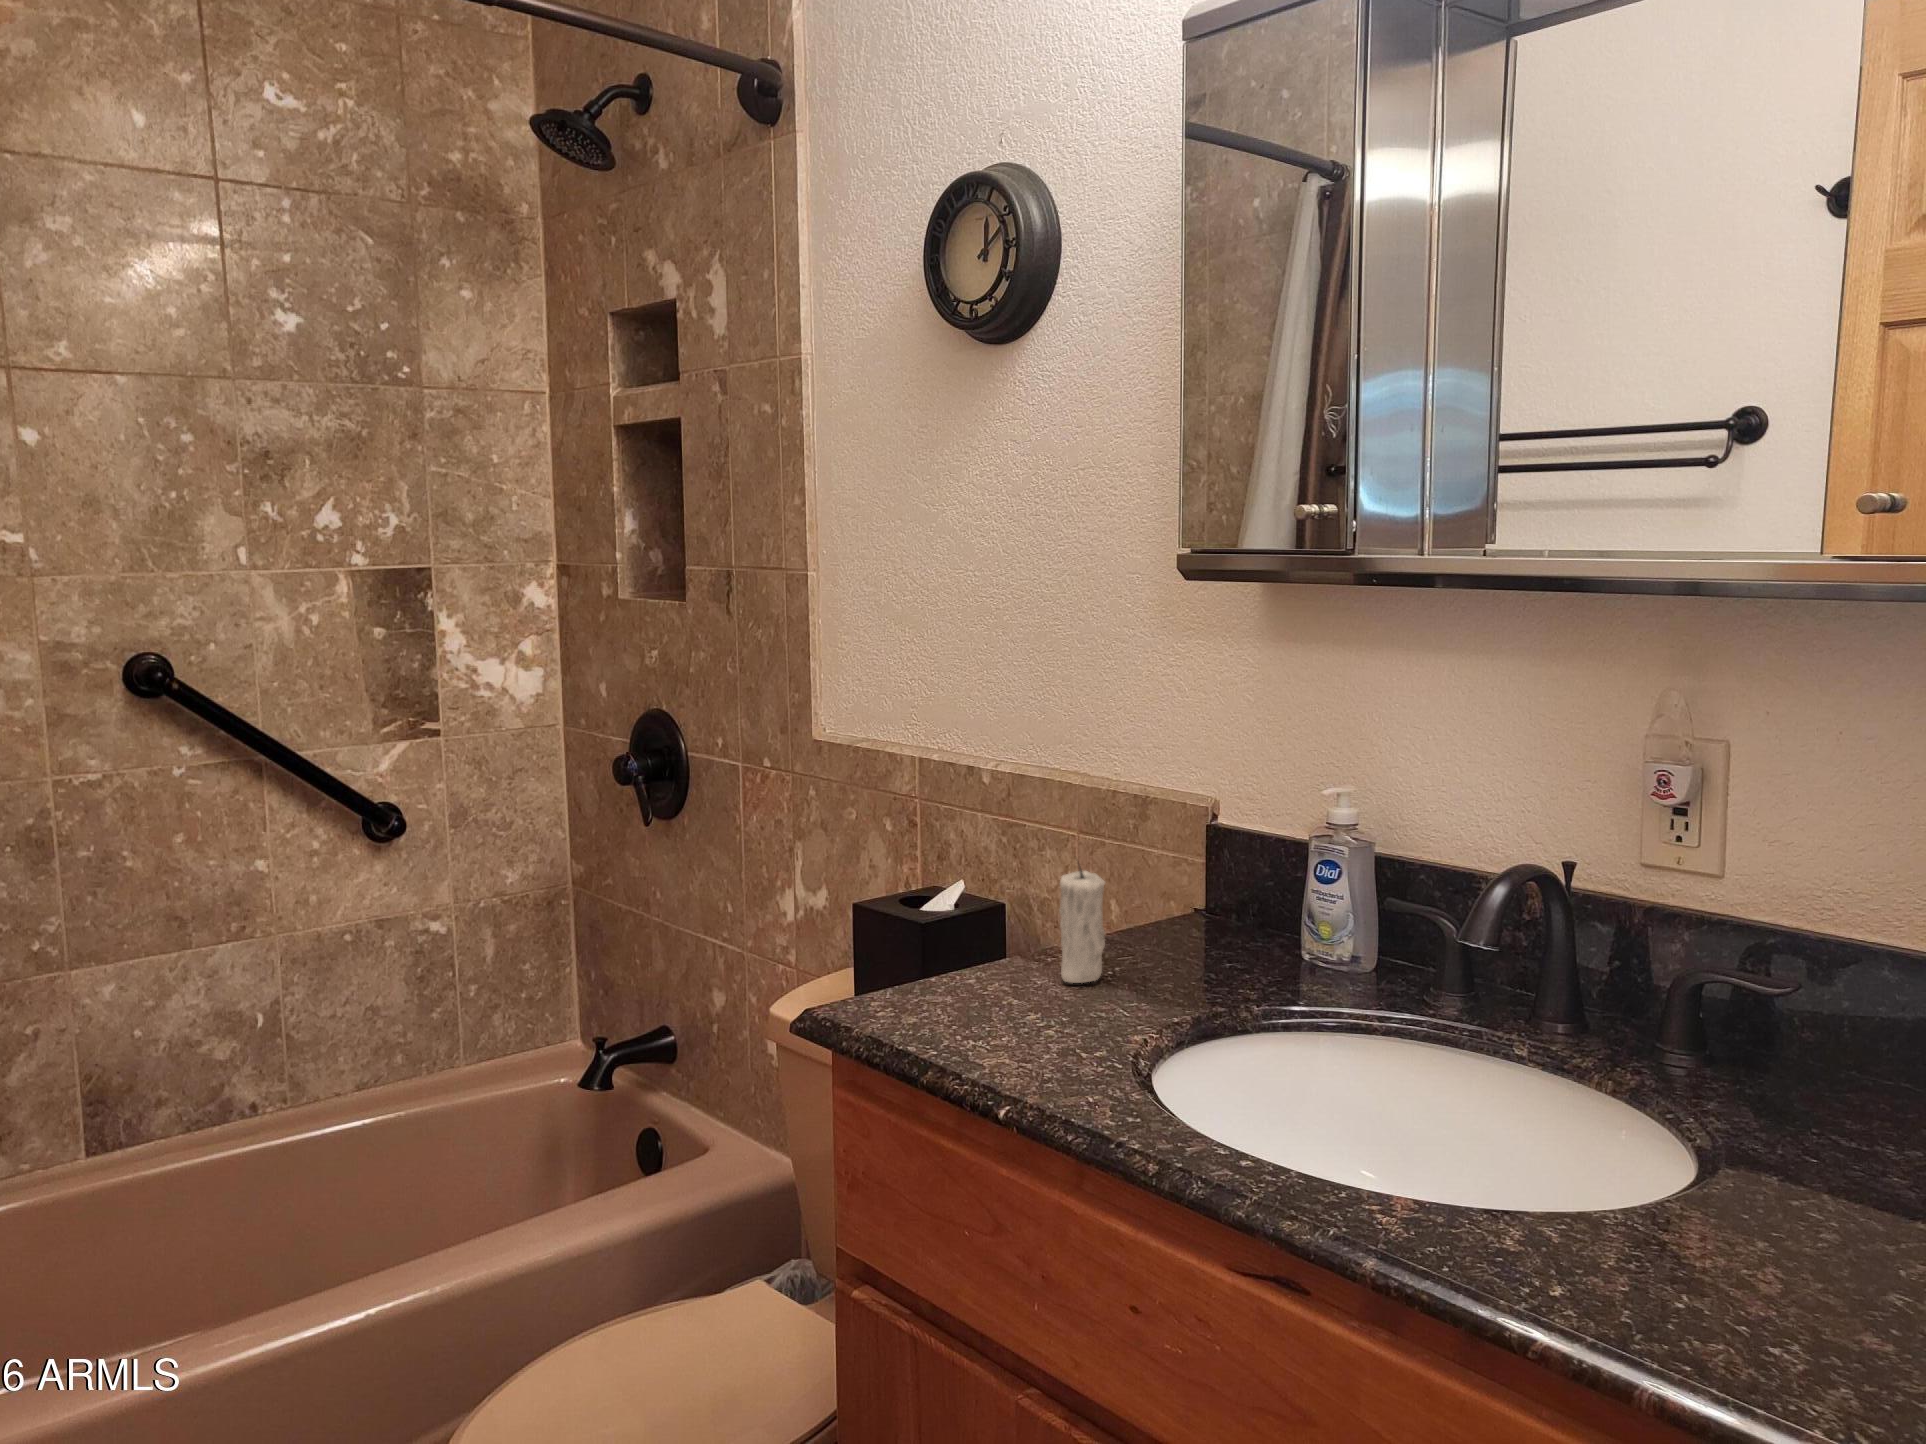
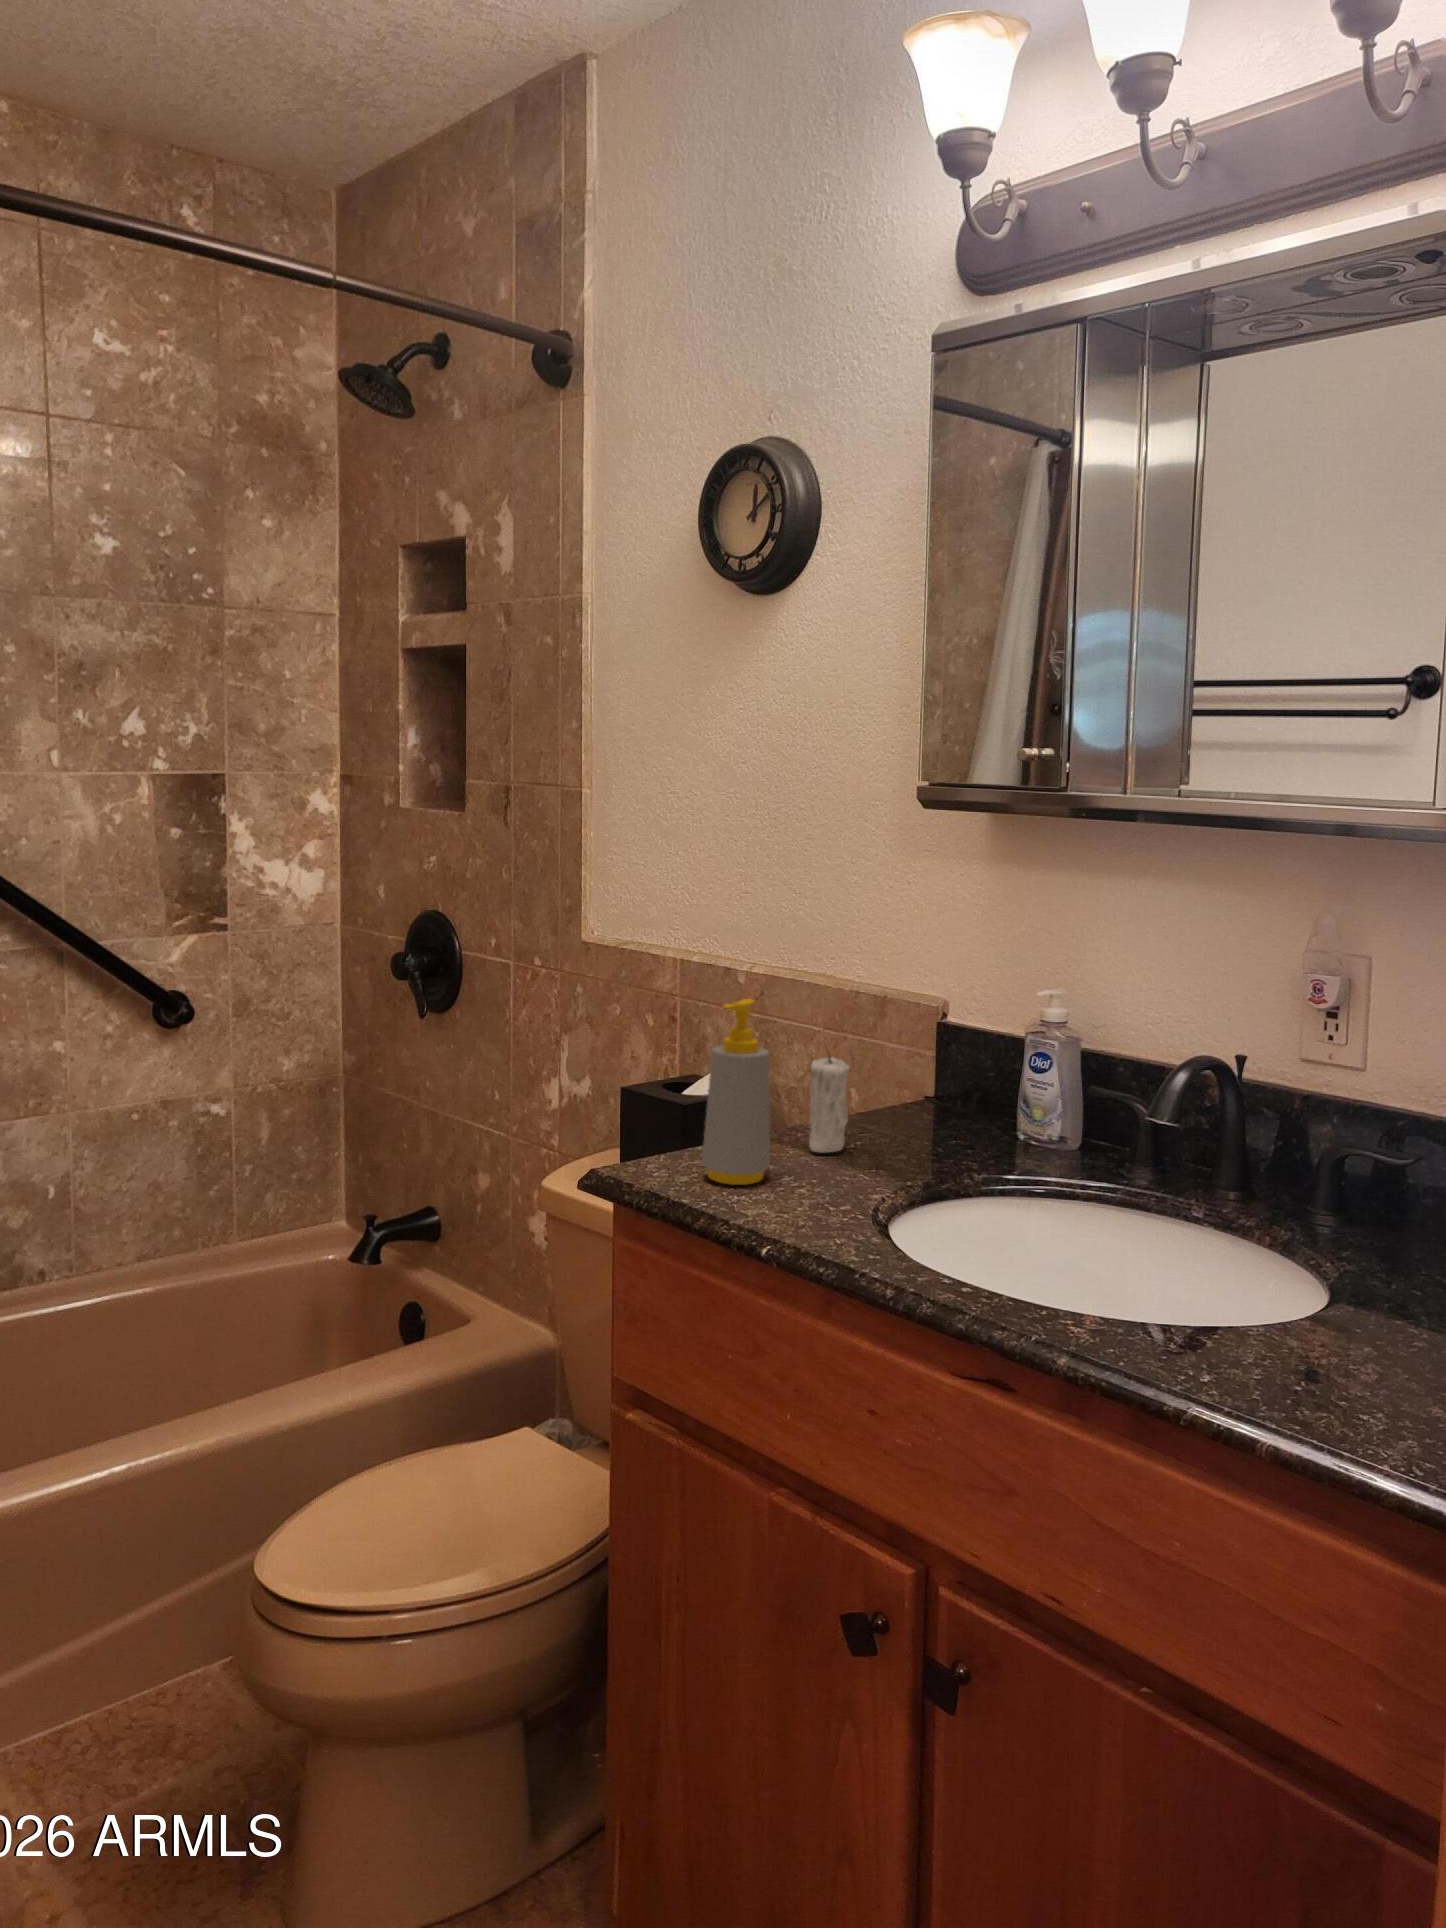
soap bottle: none [933,808,1012,1028] -> present [702,999,770,1185]

